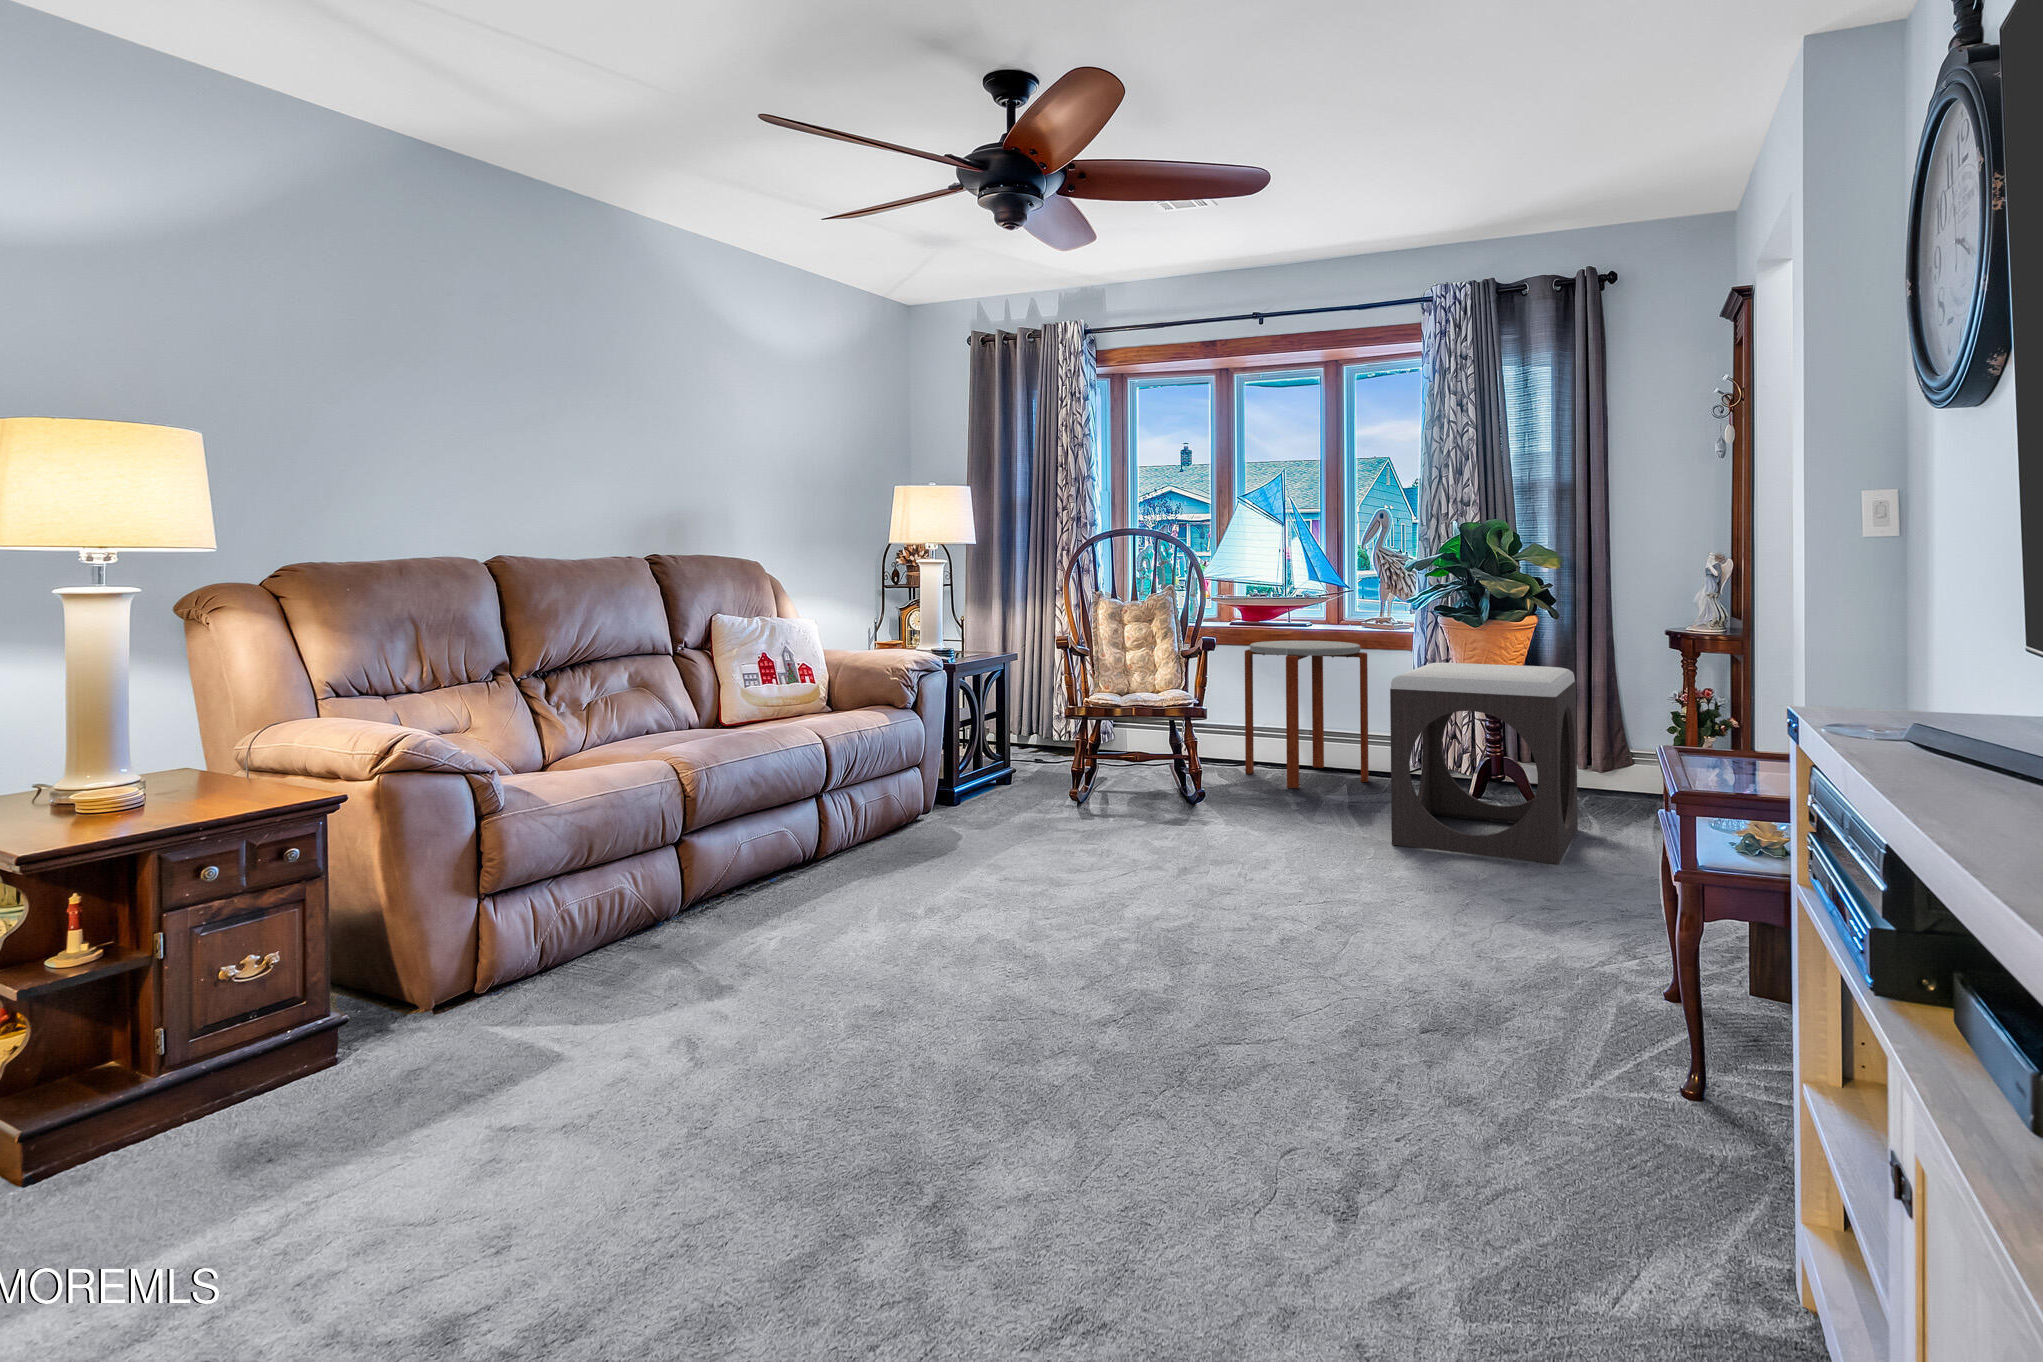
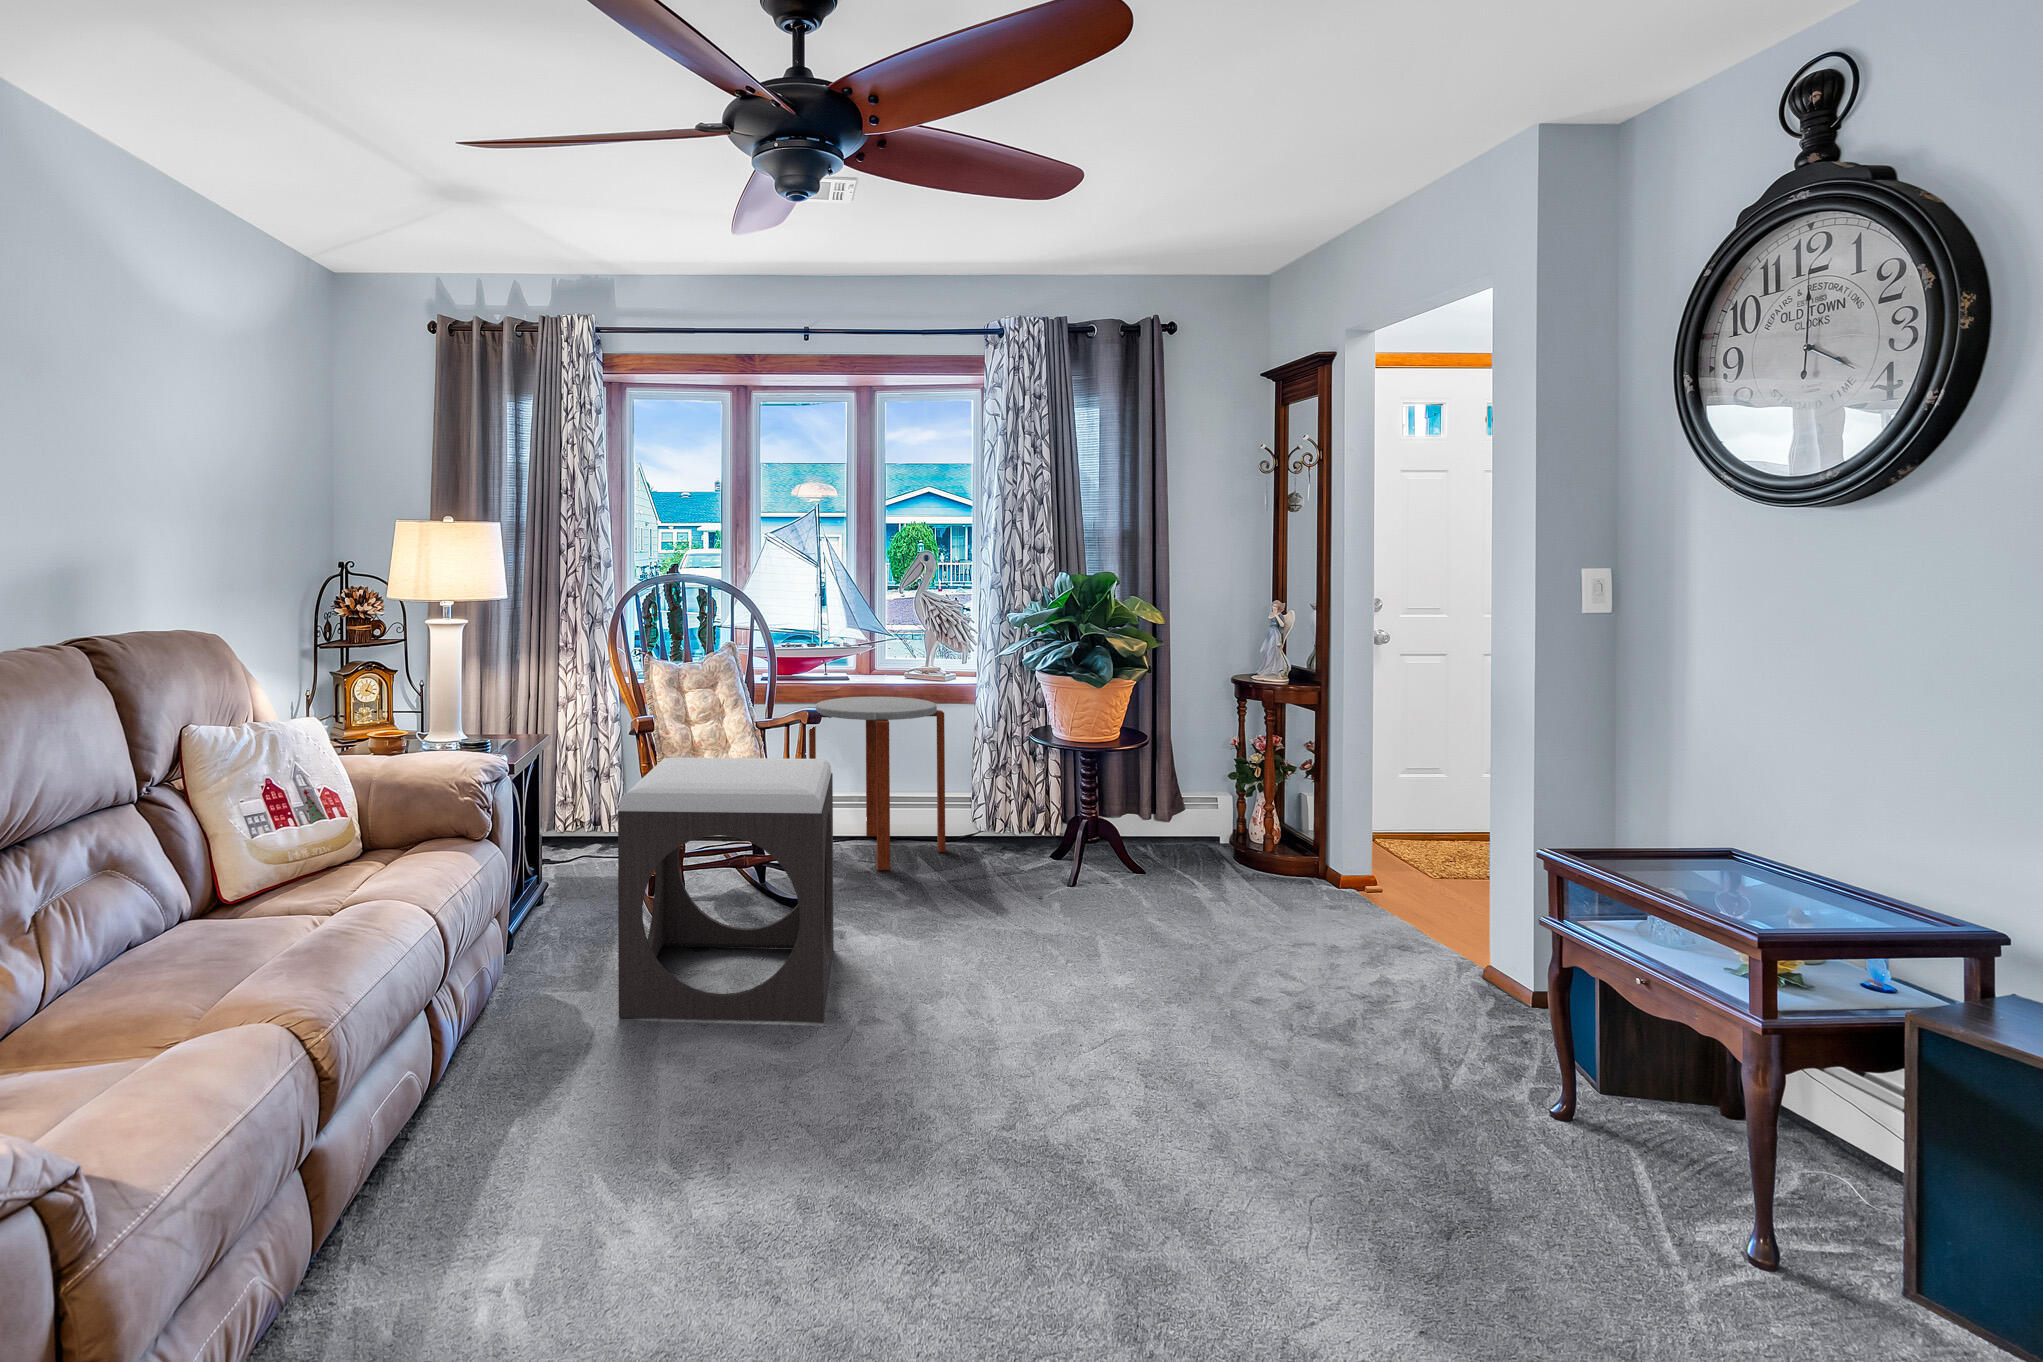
footstool: present [1390,663,1578,864] -> present [618,758,834,1022]

